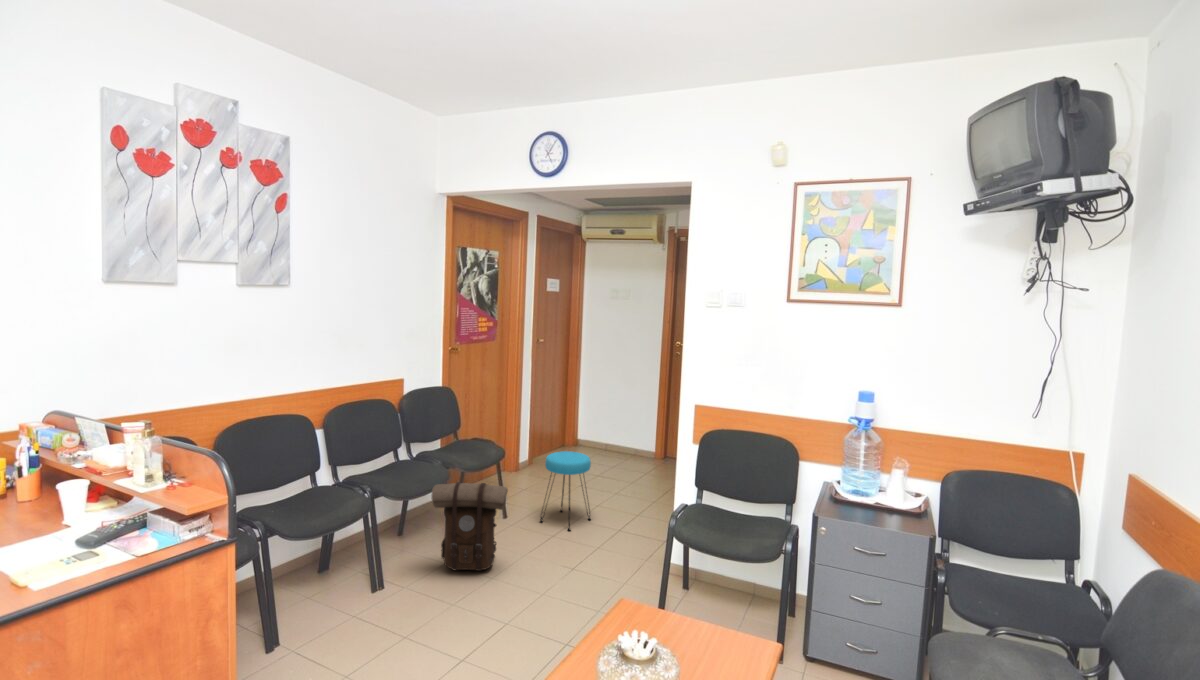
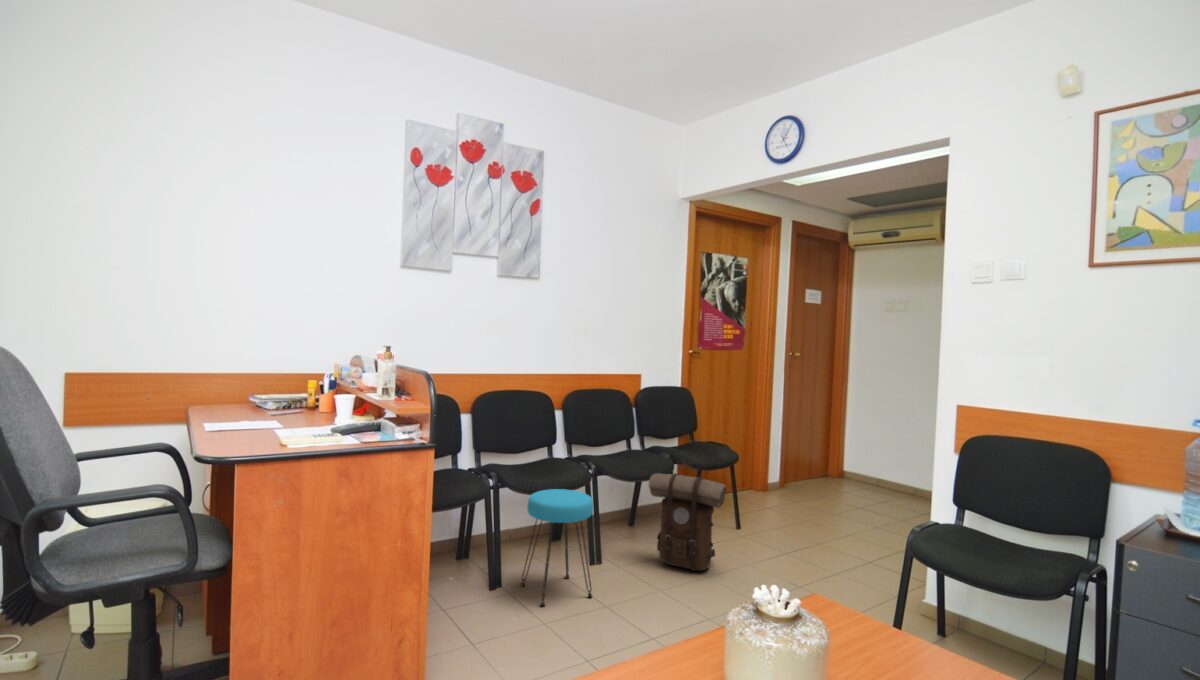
stool: present [540,451,591,530] -> present [521,489,593,606]

